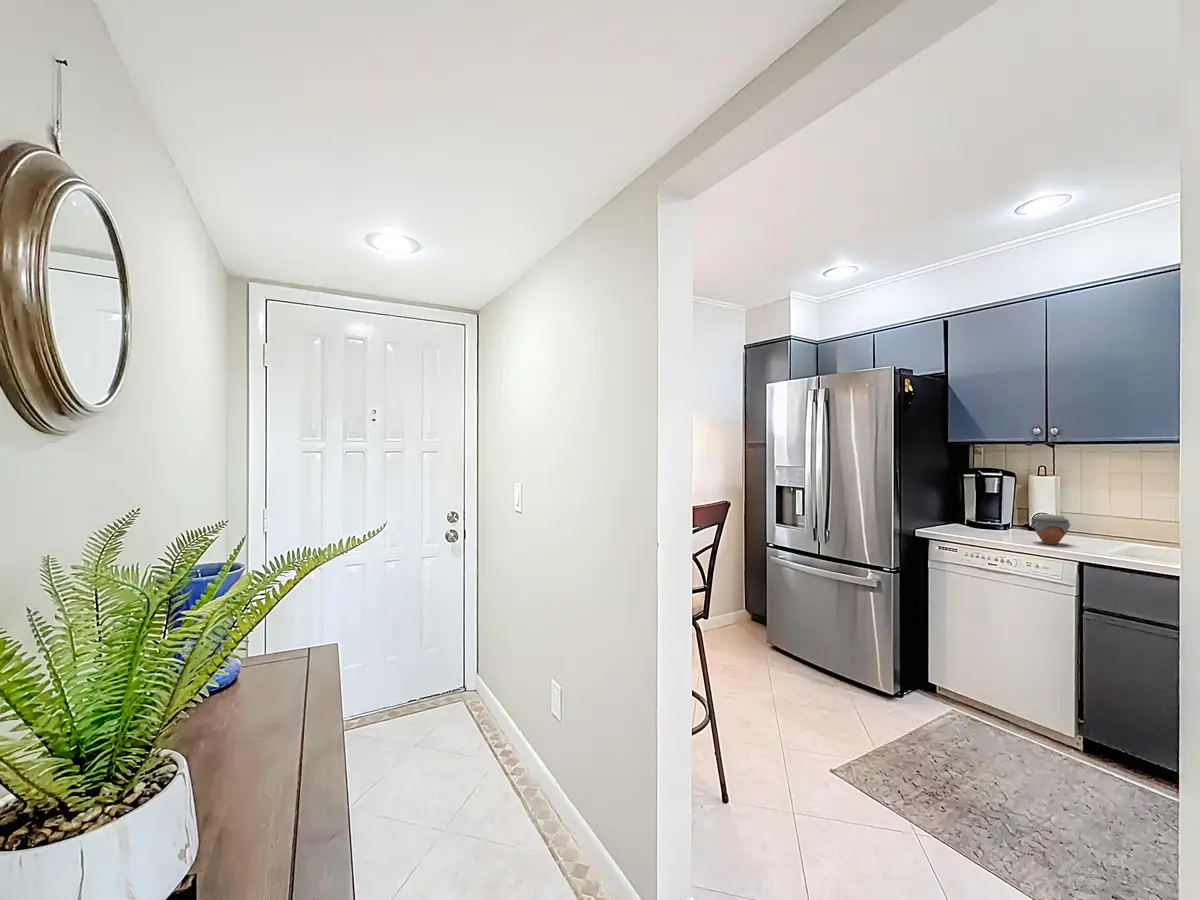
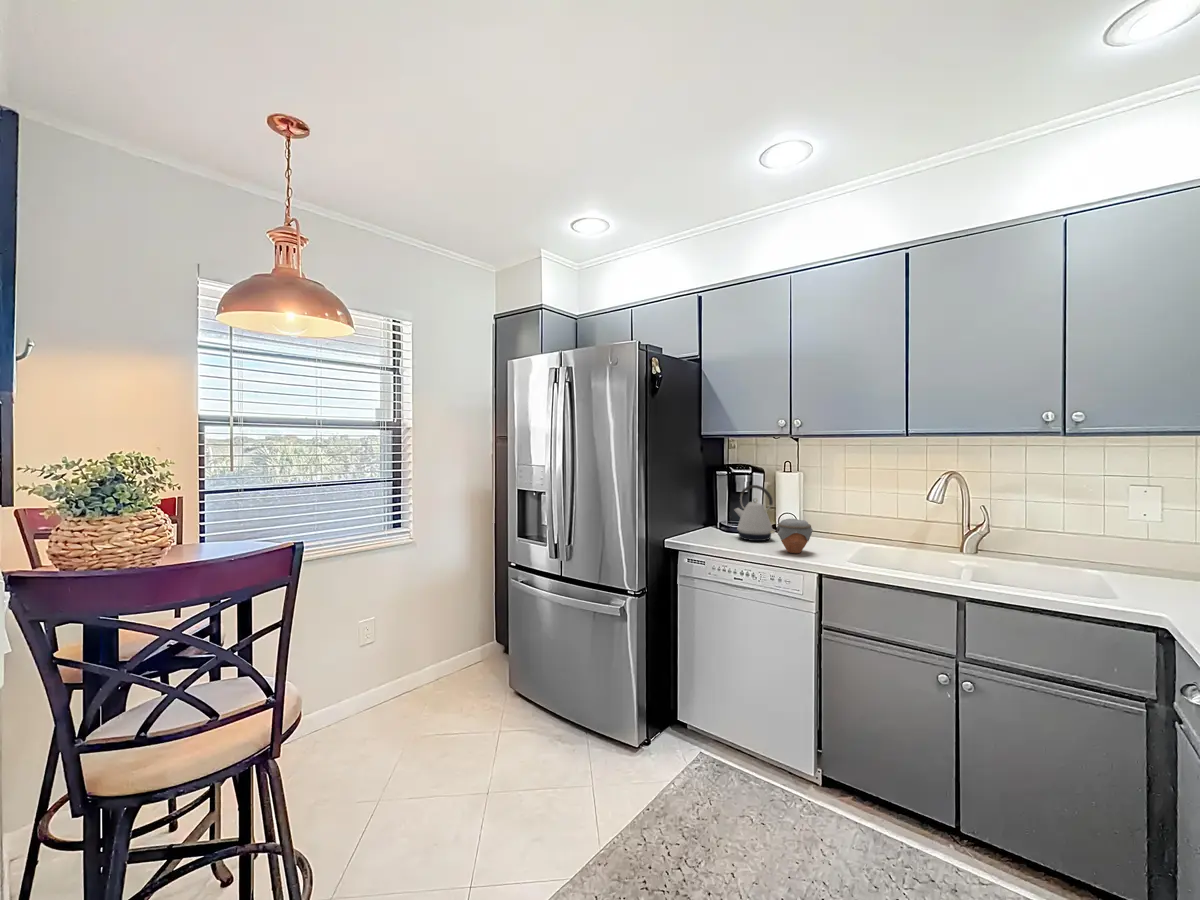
kettle: none [984,485,1028,535] -> present [735,485,775,541]

